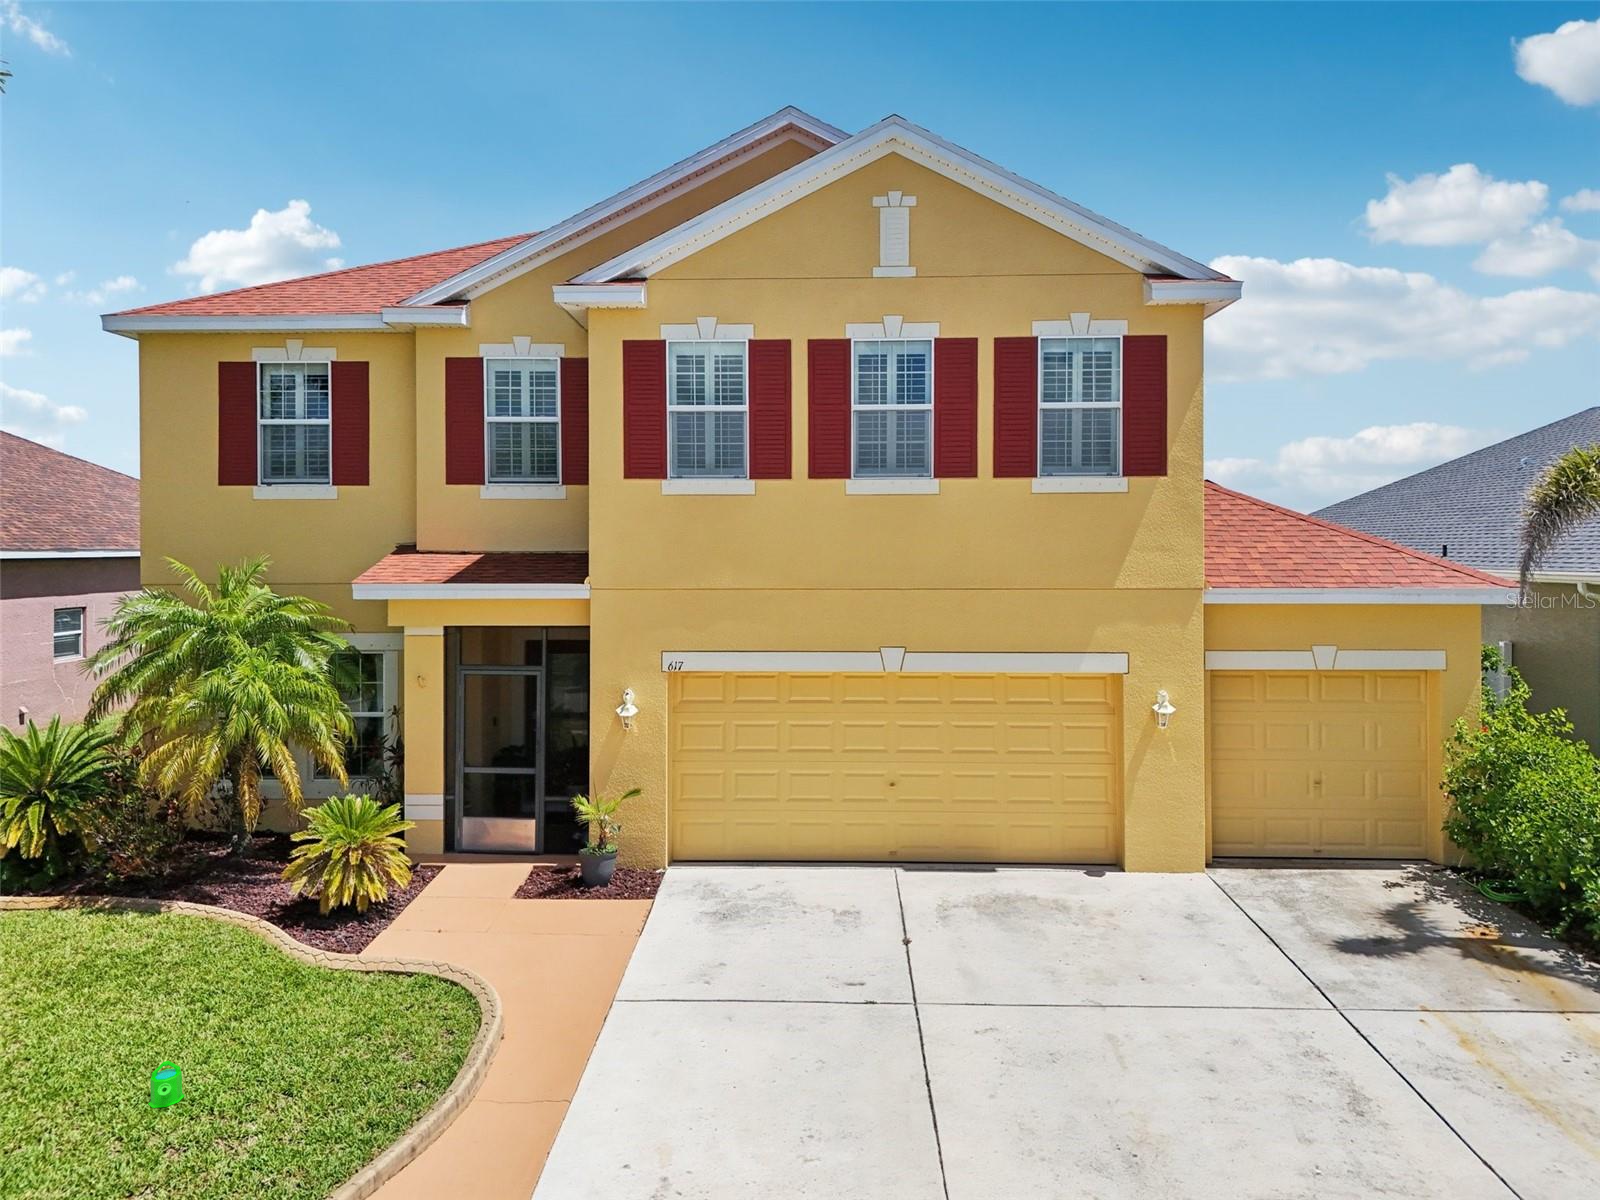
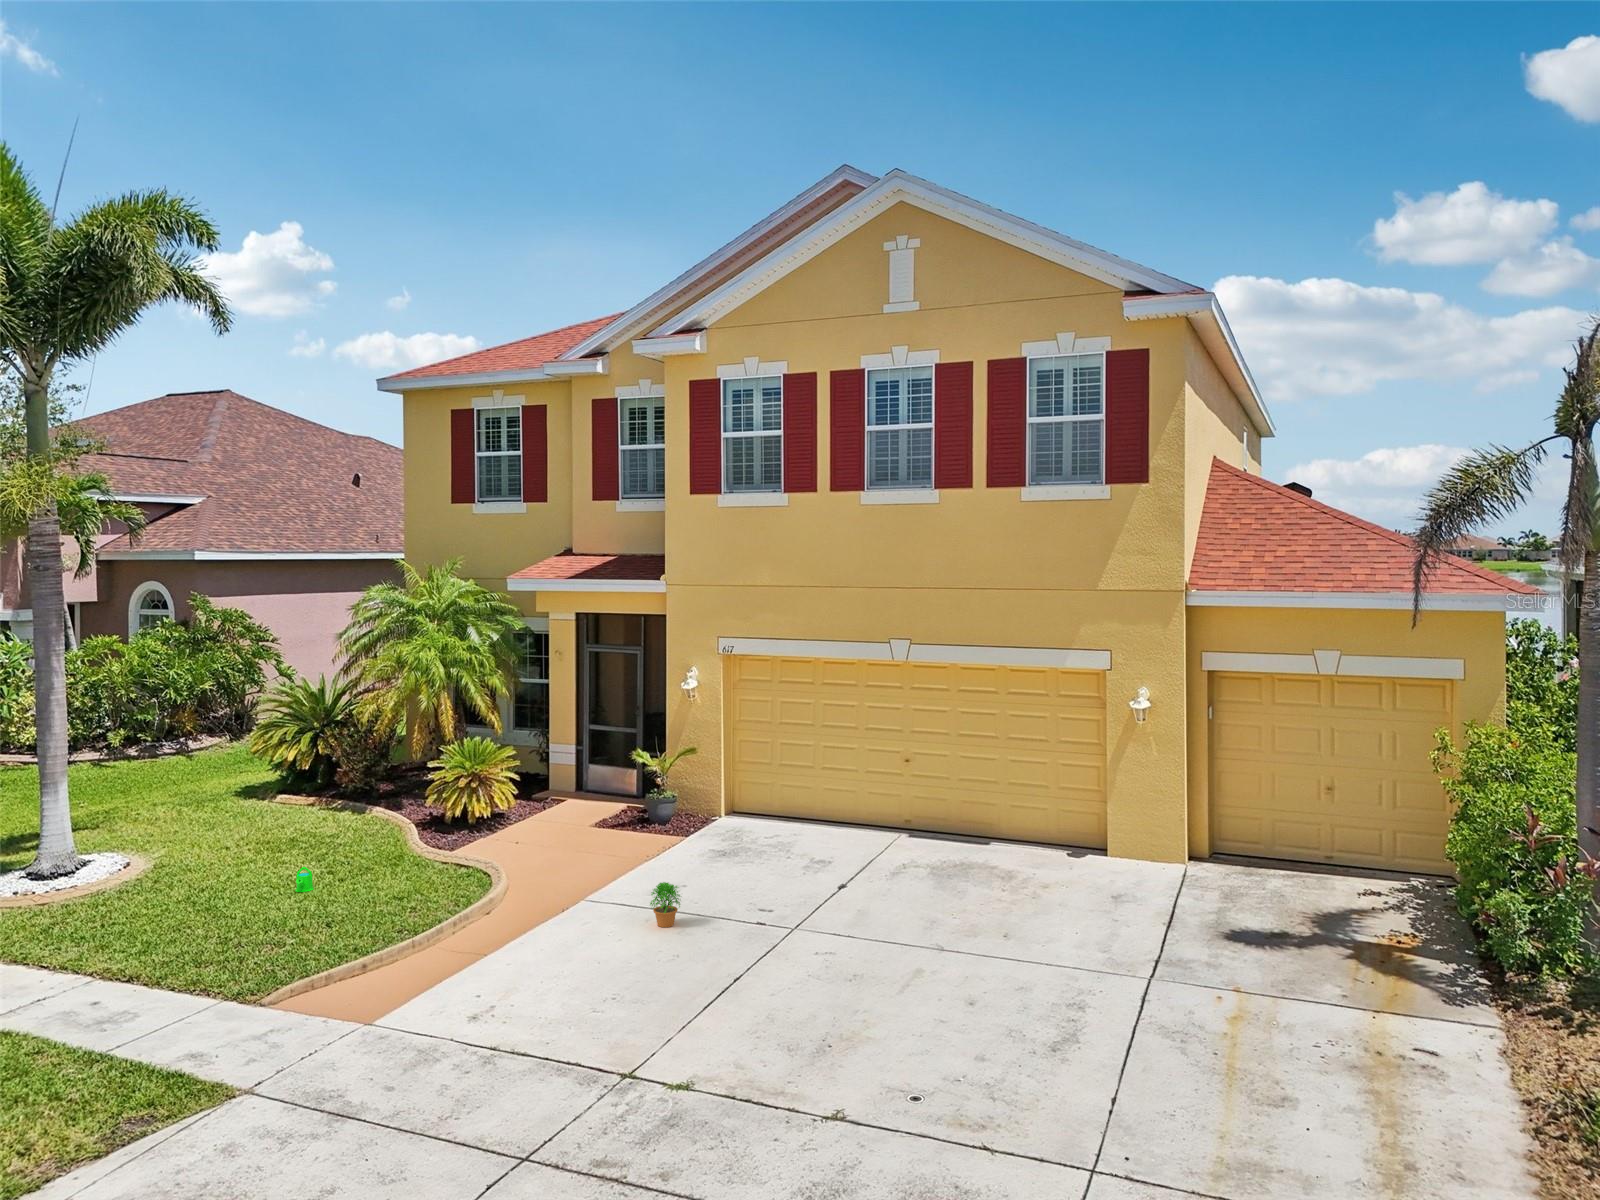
potted plant: none [773,992,817,1060] -> present [650,882,680,928]

